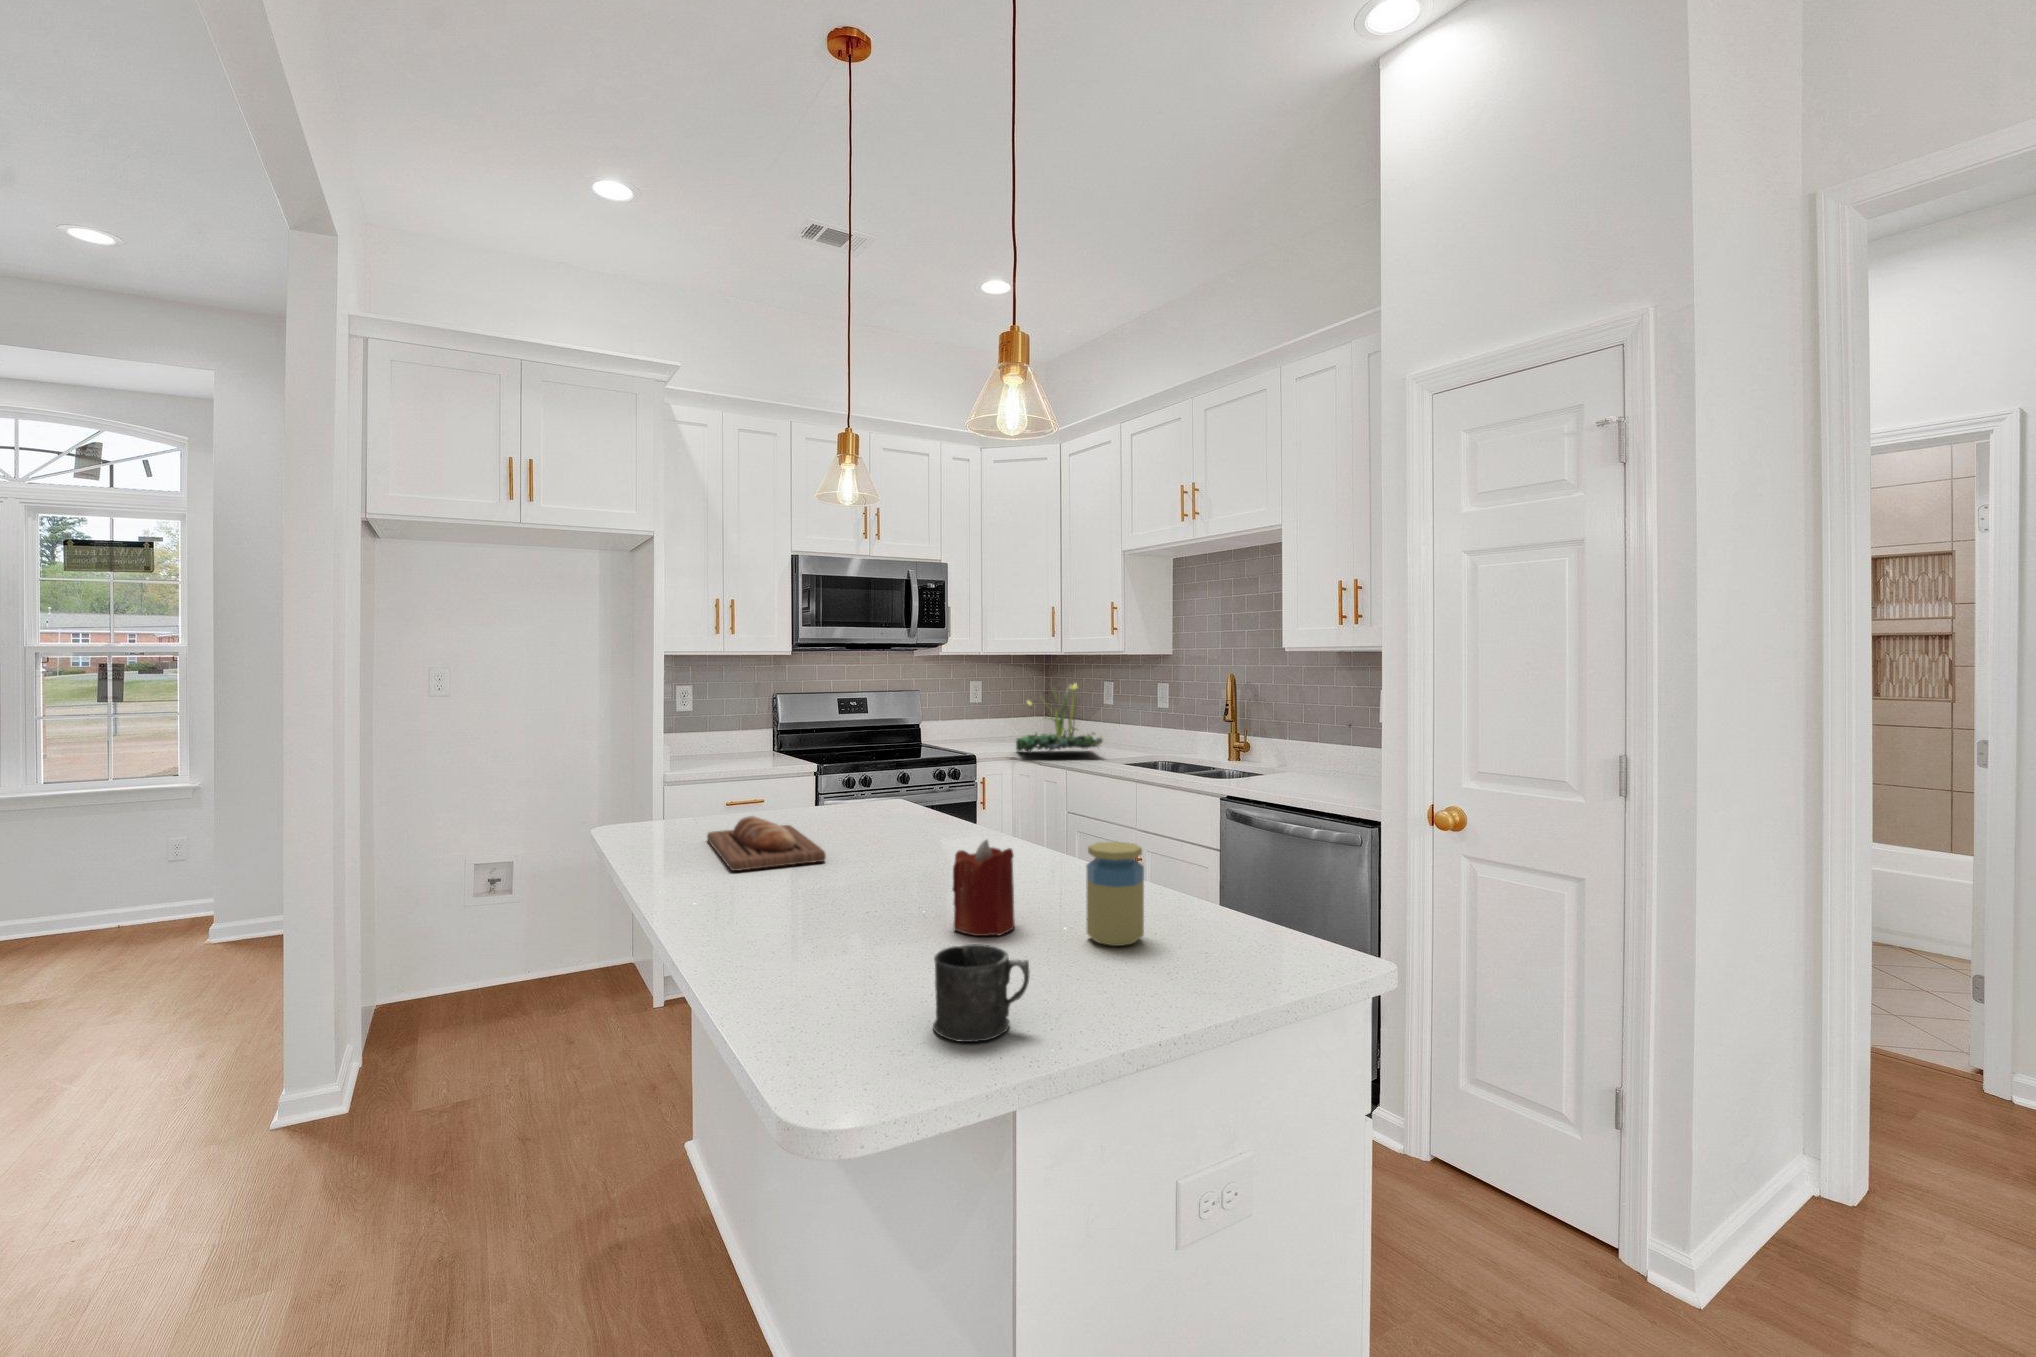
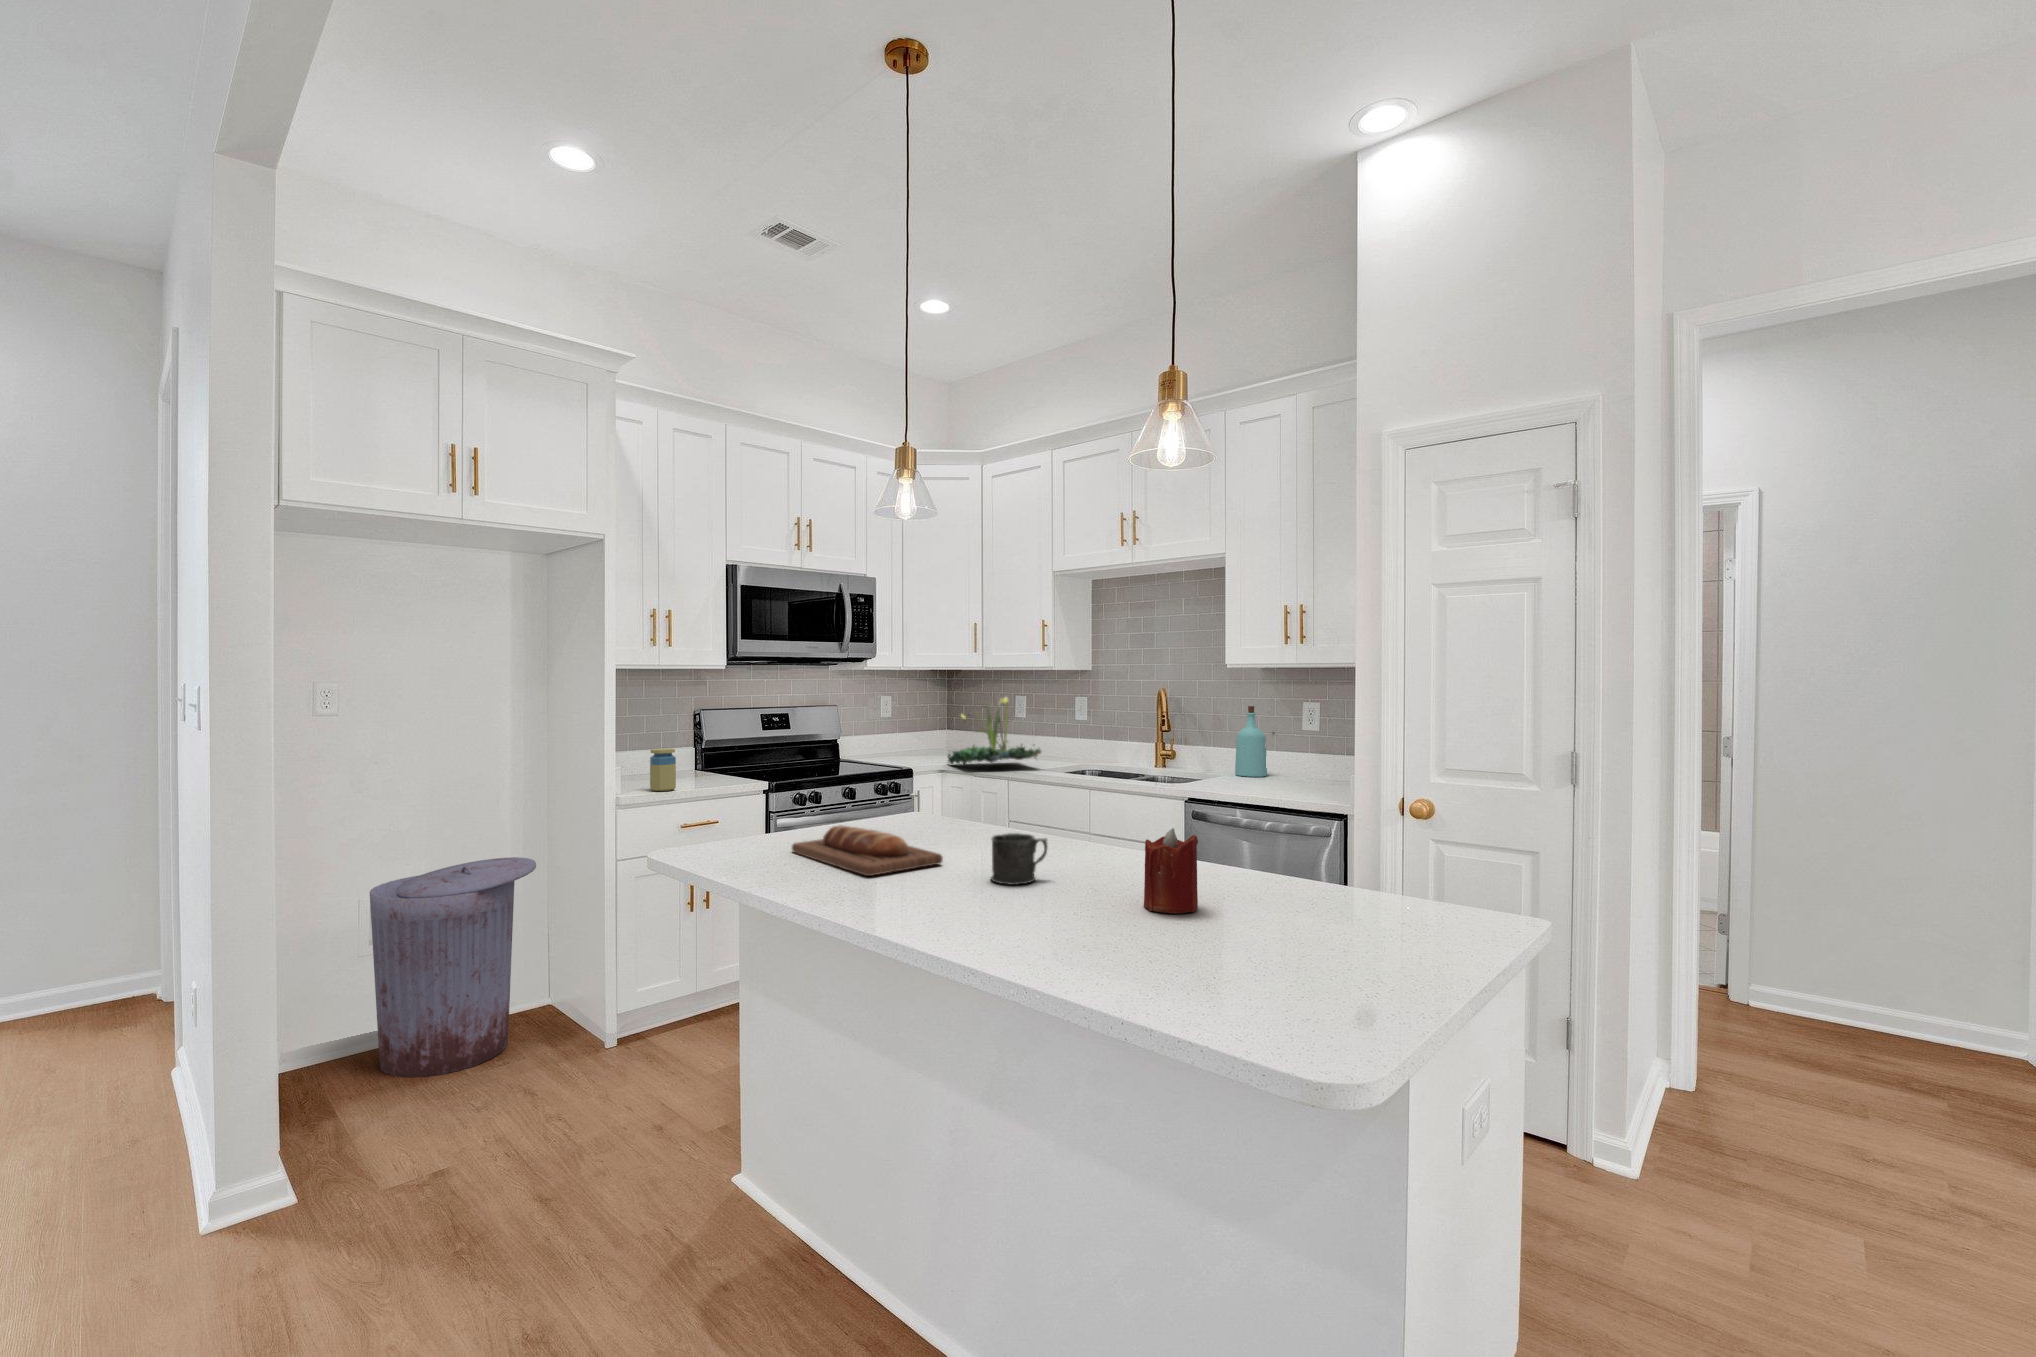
bottle: none [1310,695,1345,774] -> present [1235,706,1267,777]
trash can: none [463,828,609,1020] -> present [370,857,536,1077]
jar: present [1086,841,1144,946] -> present [650,748,676,791]
mug: present [933,944,1029,1042] -> present [991,833,1047,885]

